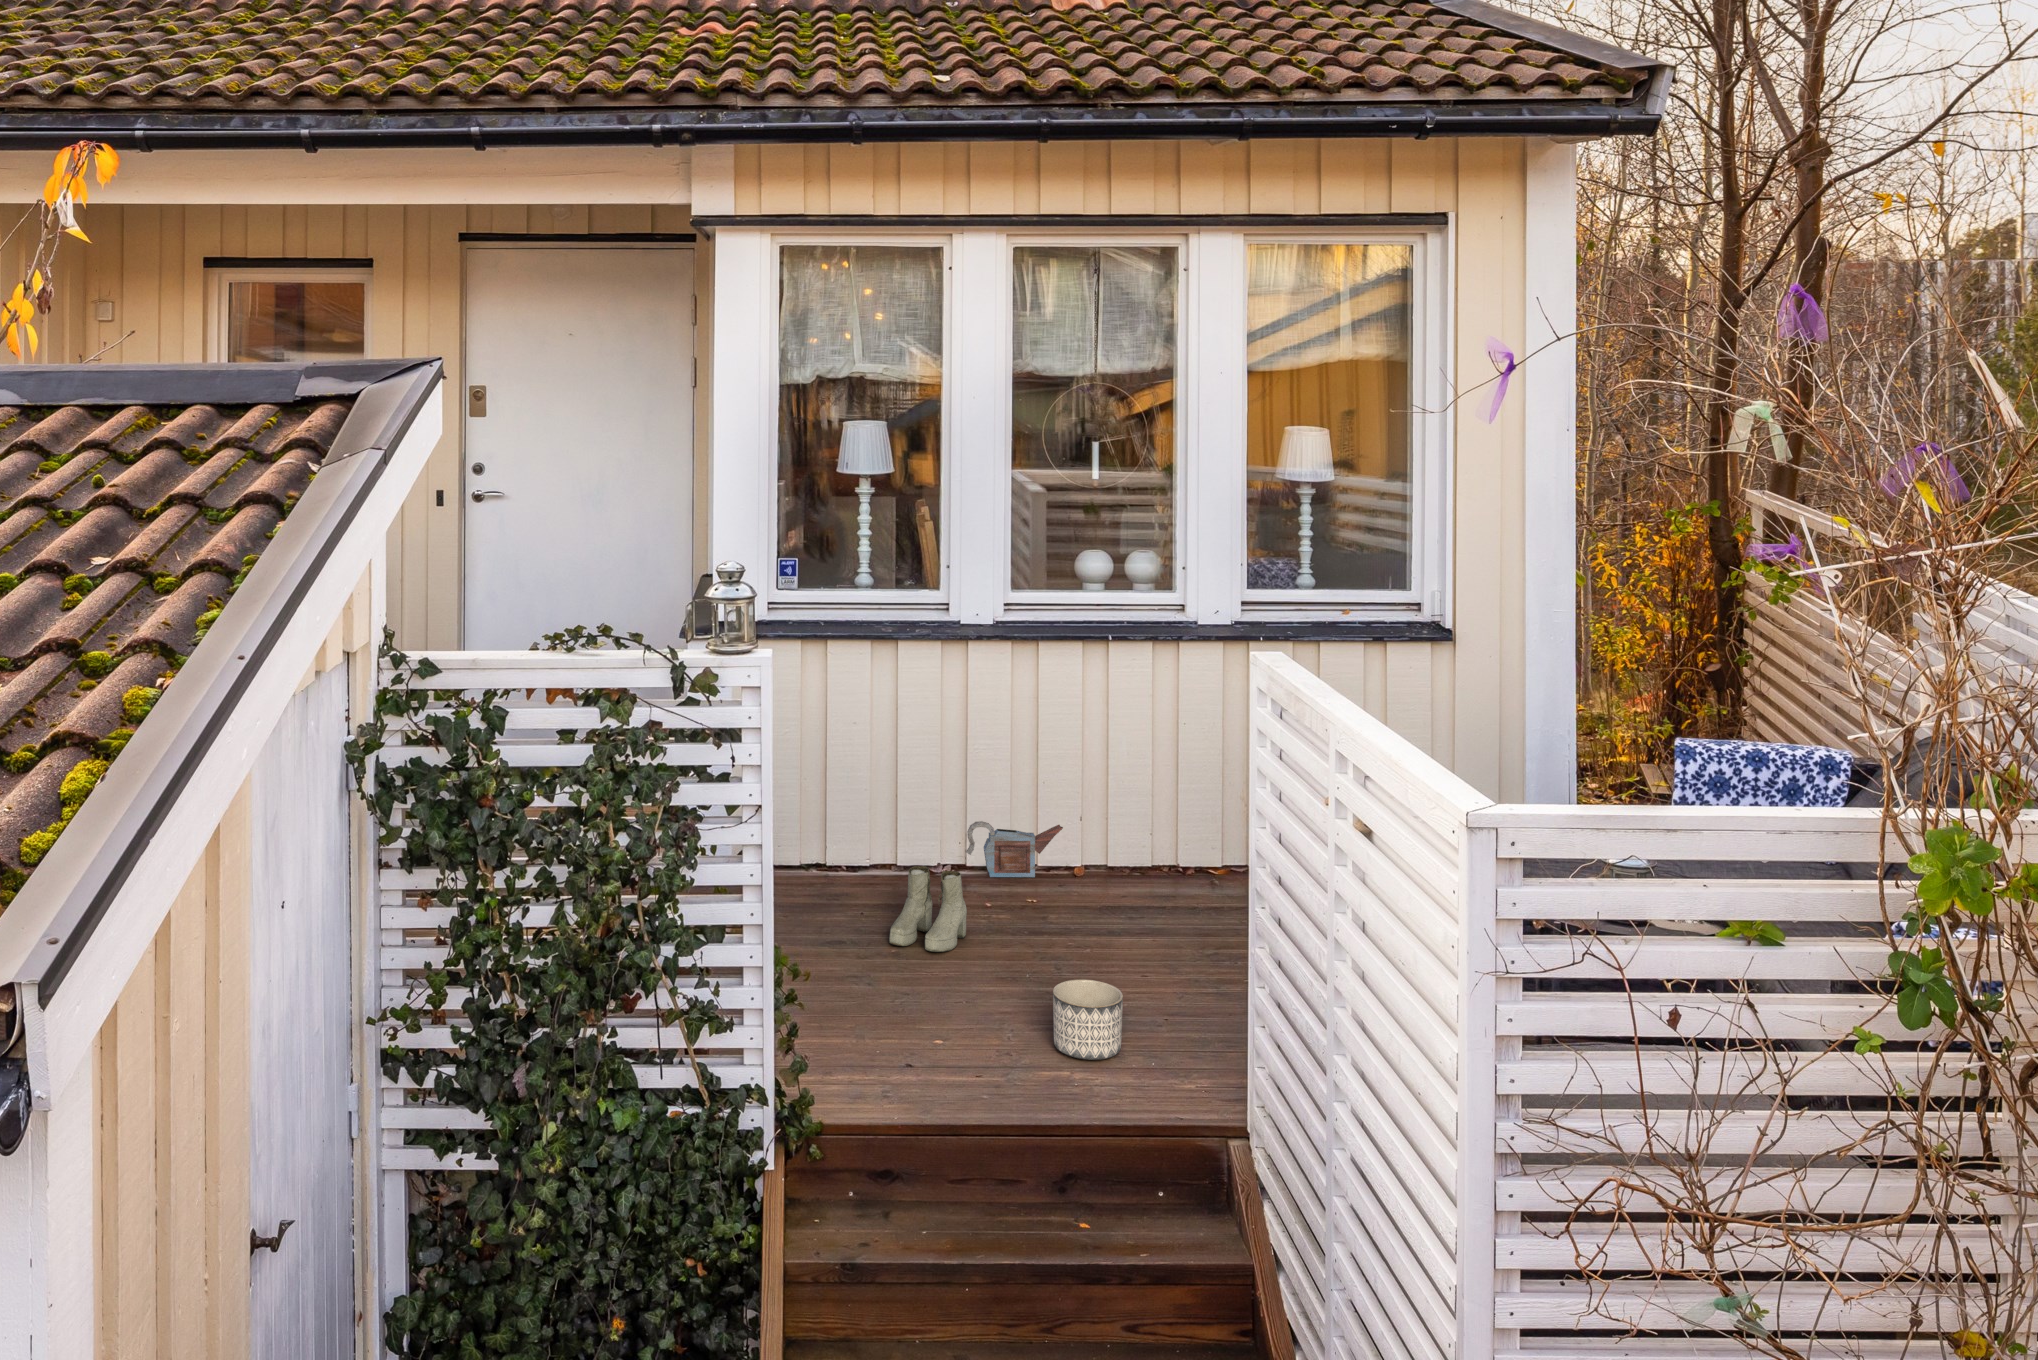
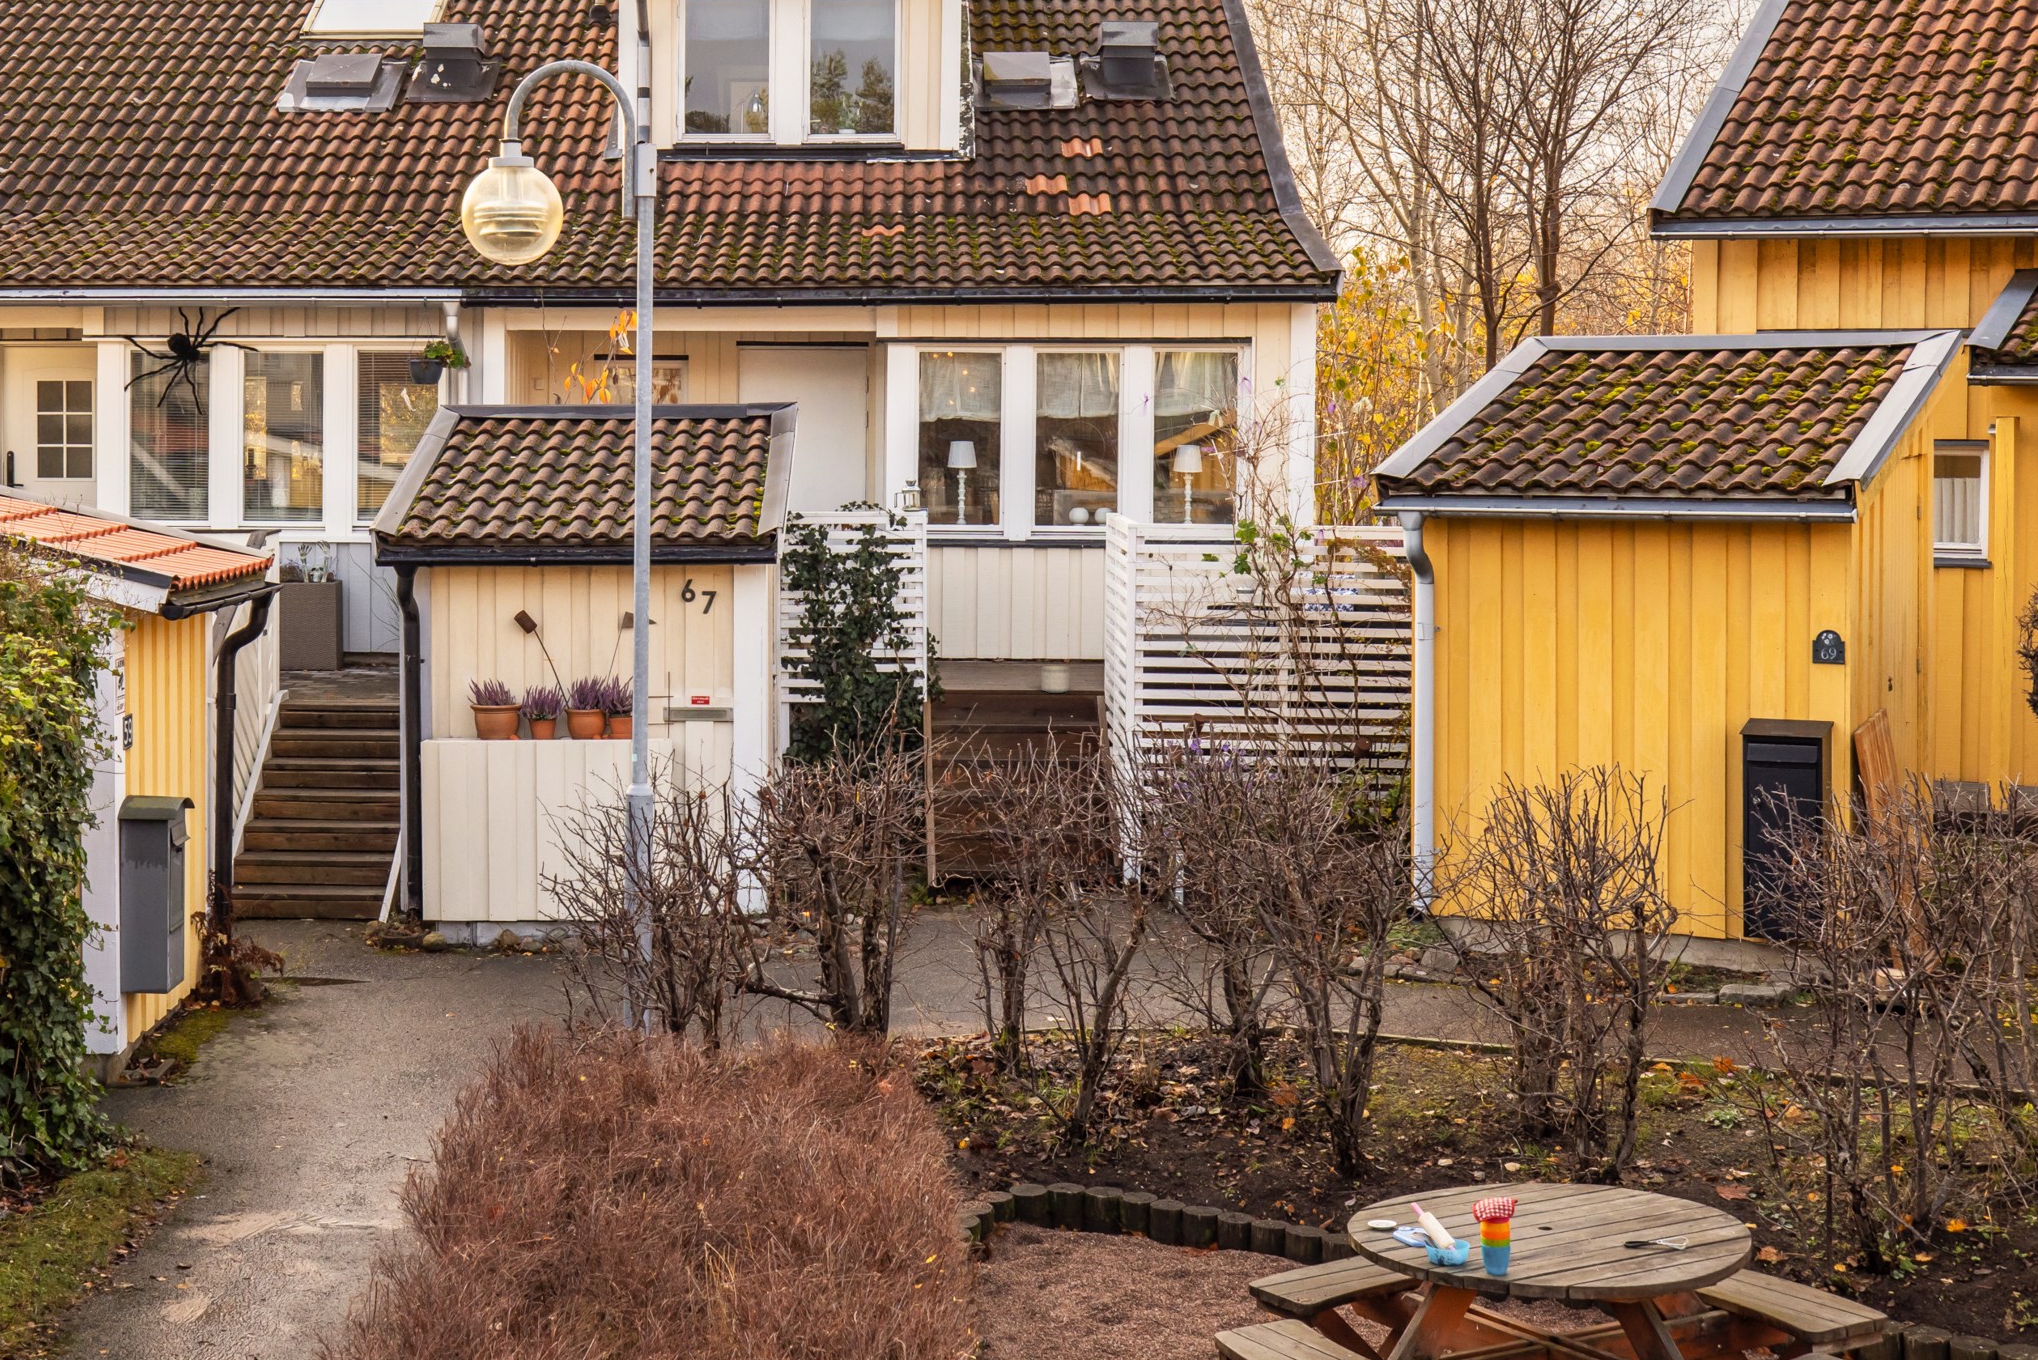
watering can: present [966,821,1063,877] -> none [1013,640,1062,668]
boots: present [889,866,967,952] -> none [973,645,1010,678]

